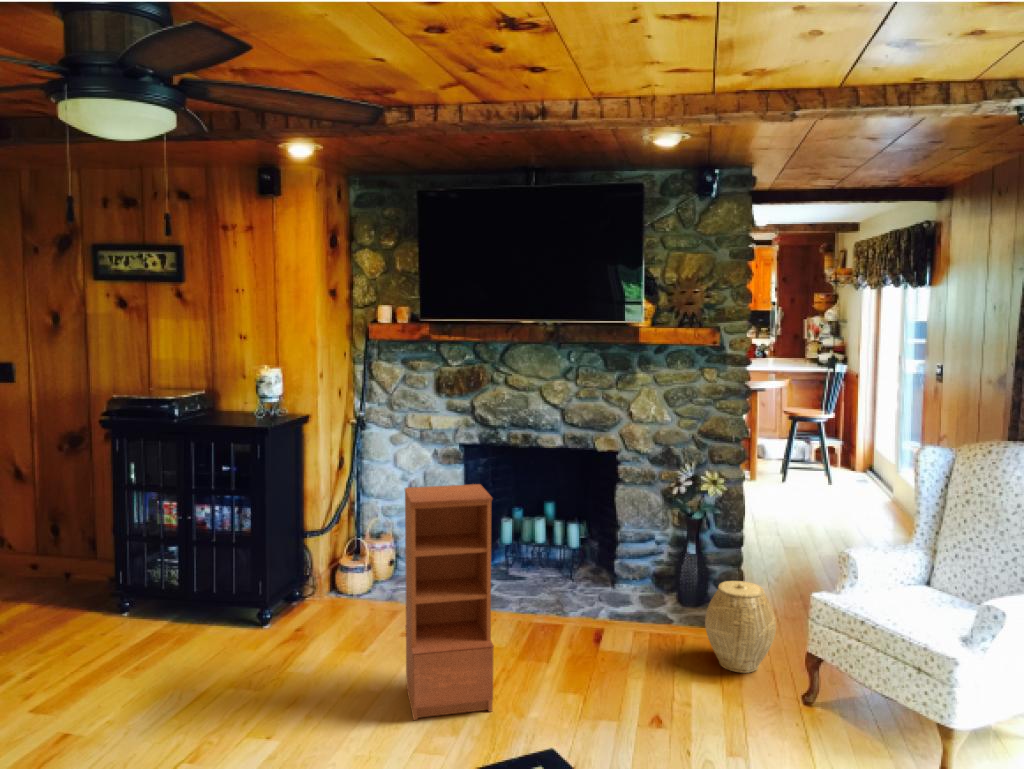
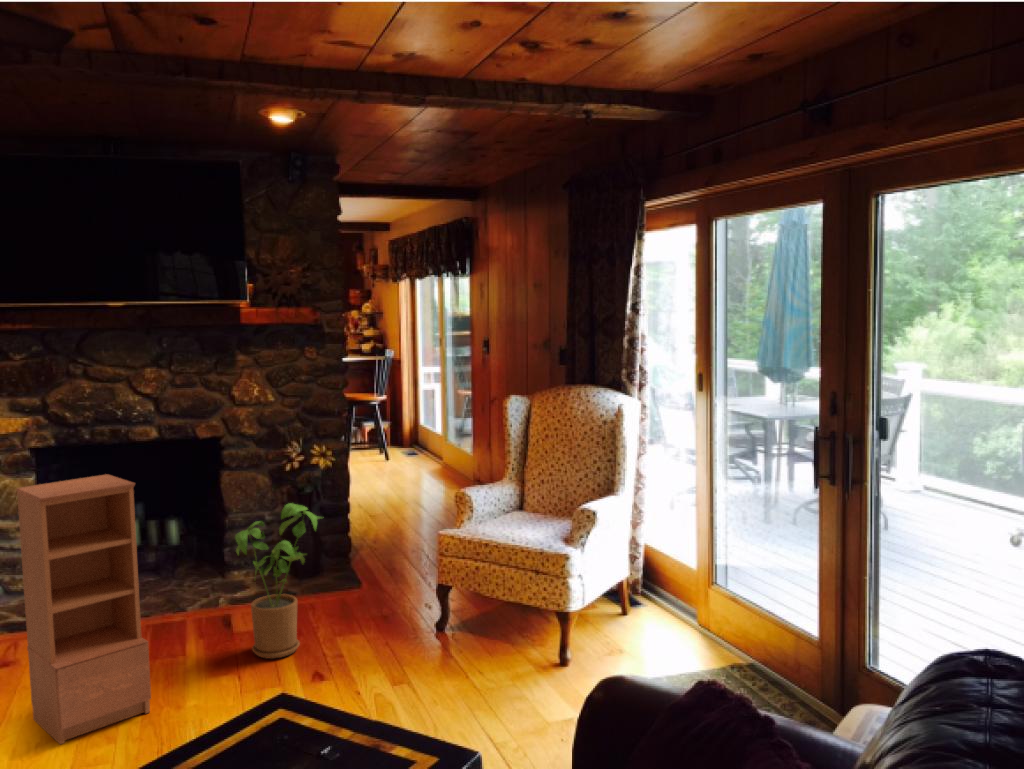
house plant: none [595,535,684,687] -> present [235,503,321,659]
woven basket: present [705,581,776,673] -> none [342,538,406,621]

